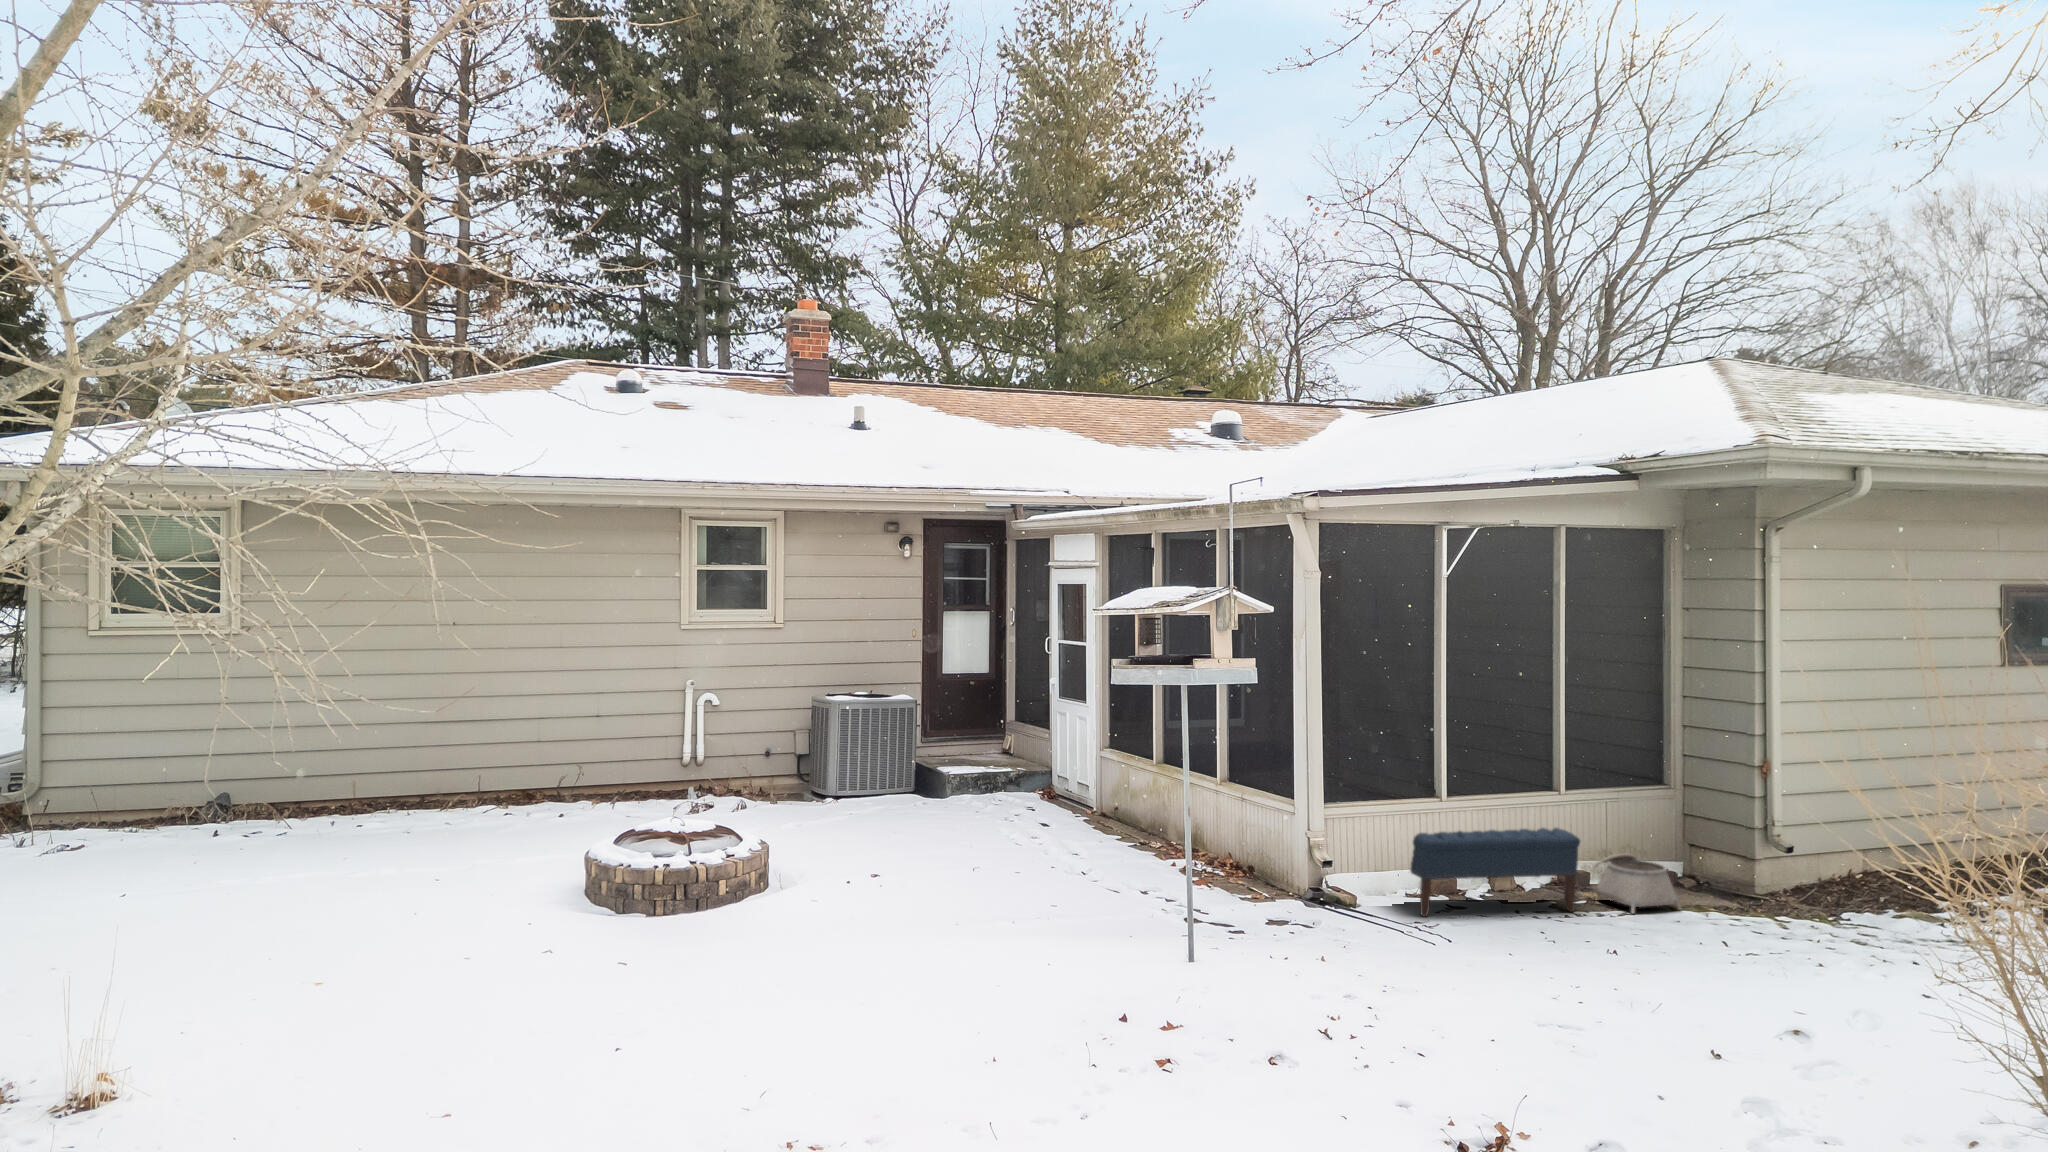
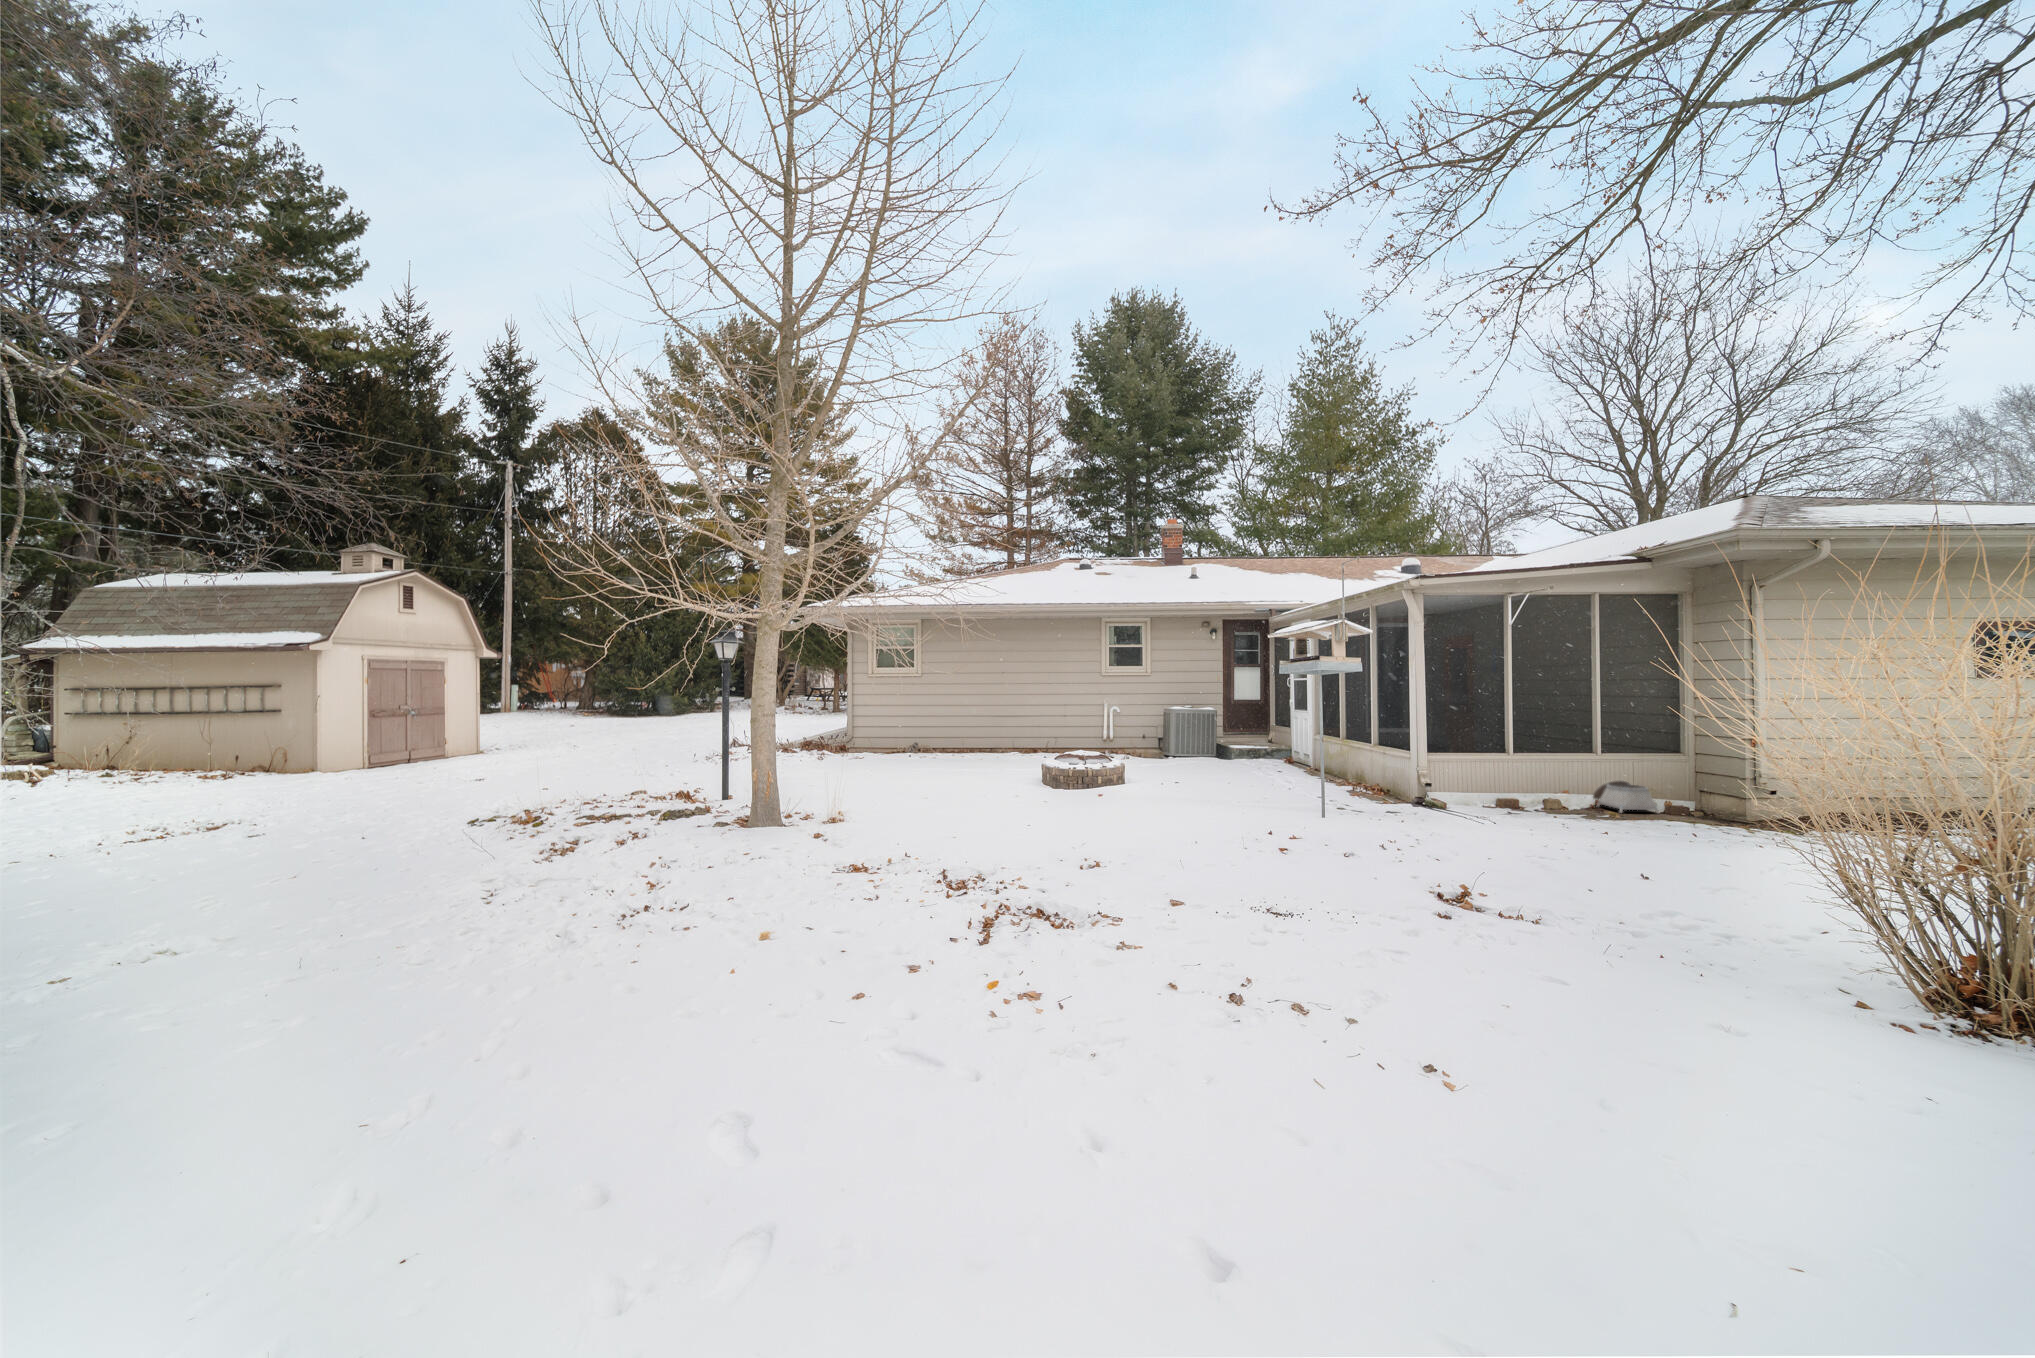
bench: present [1410,828,1580,917] -> none [1459,759,1581,811]

